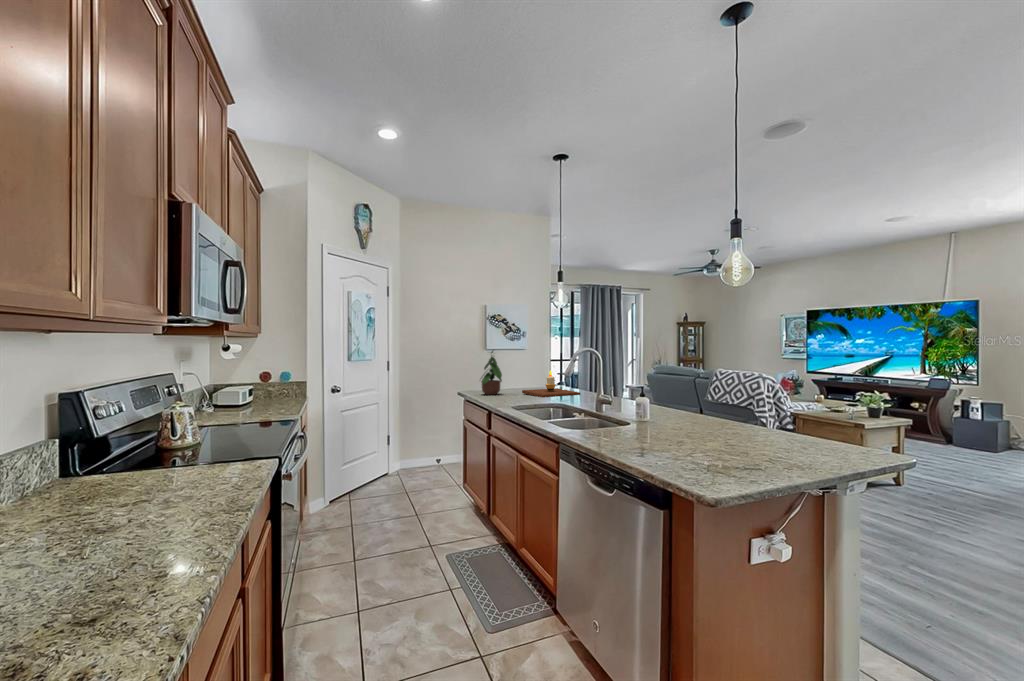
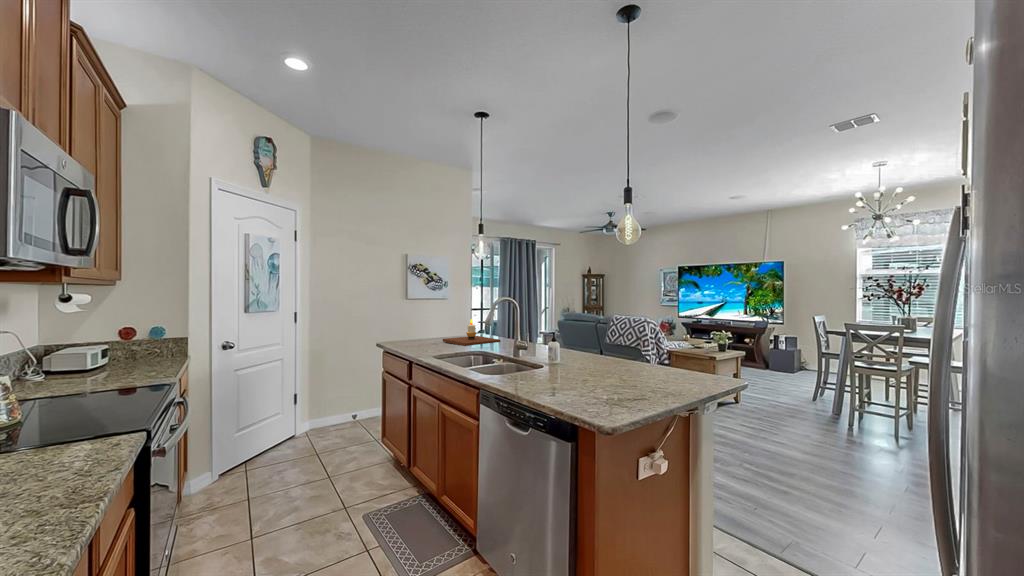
potted plant: present [480,351,502,395] -> none [396,298,425,345]

